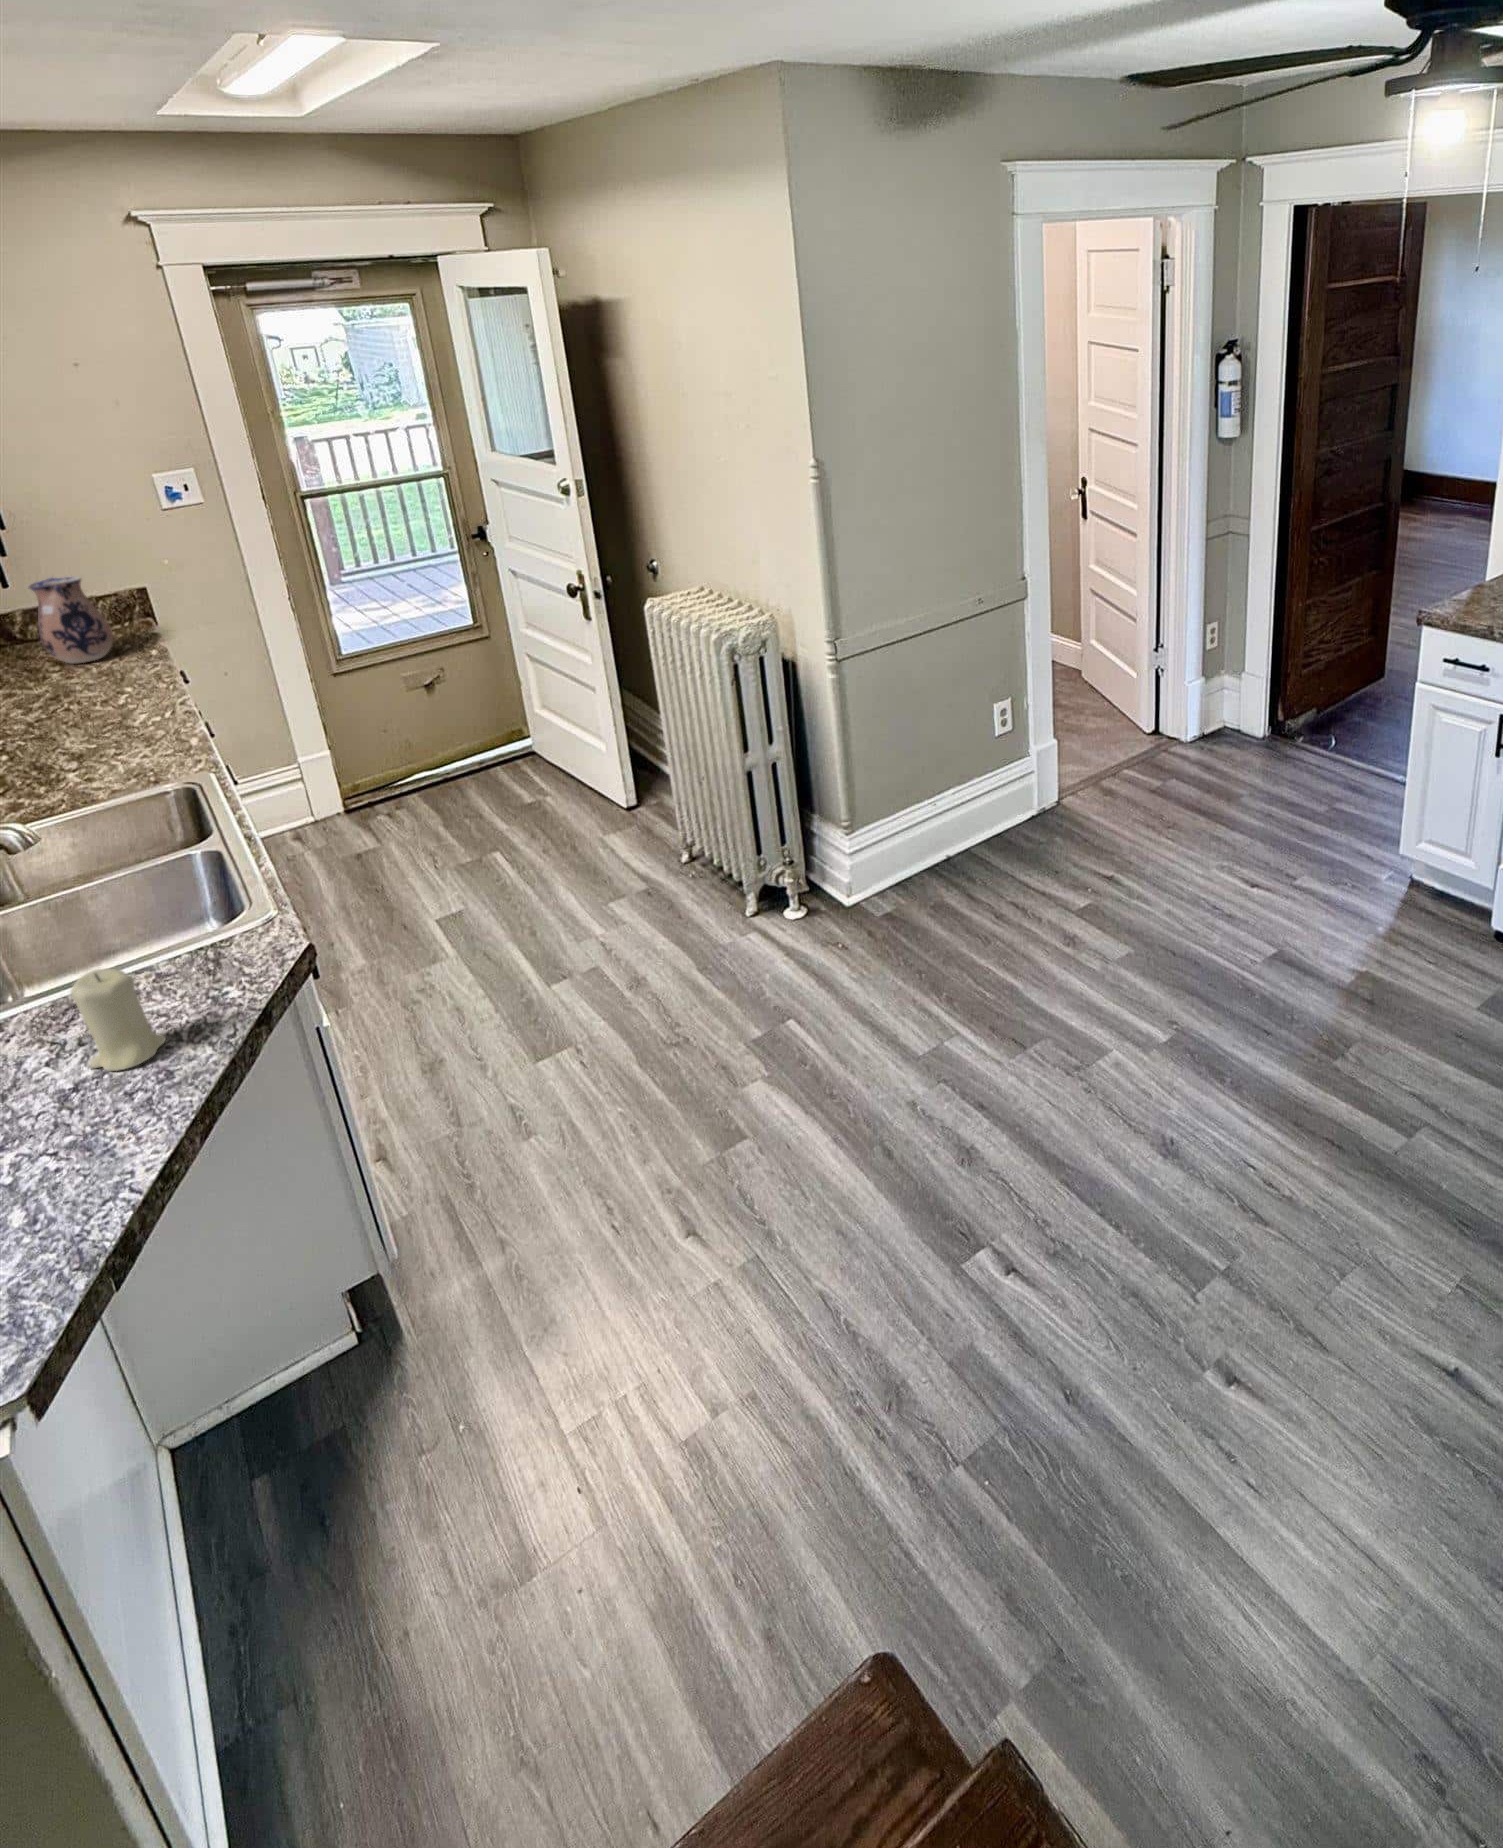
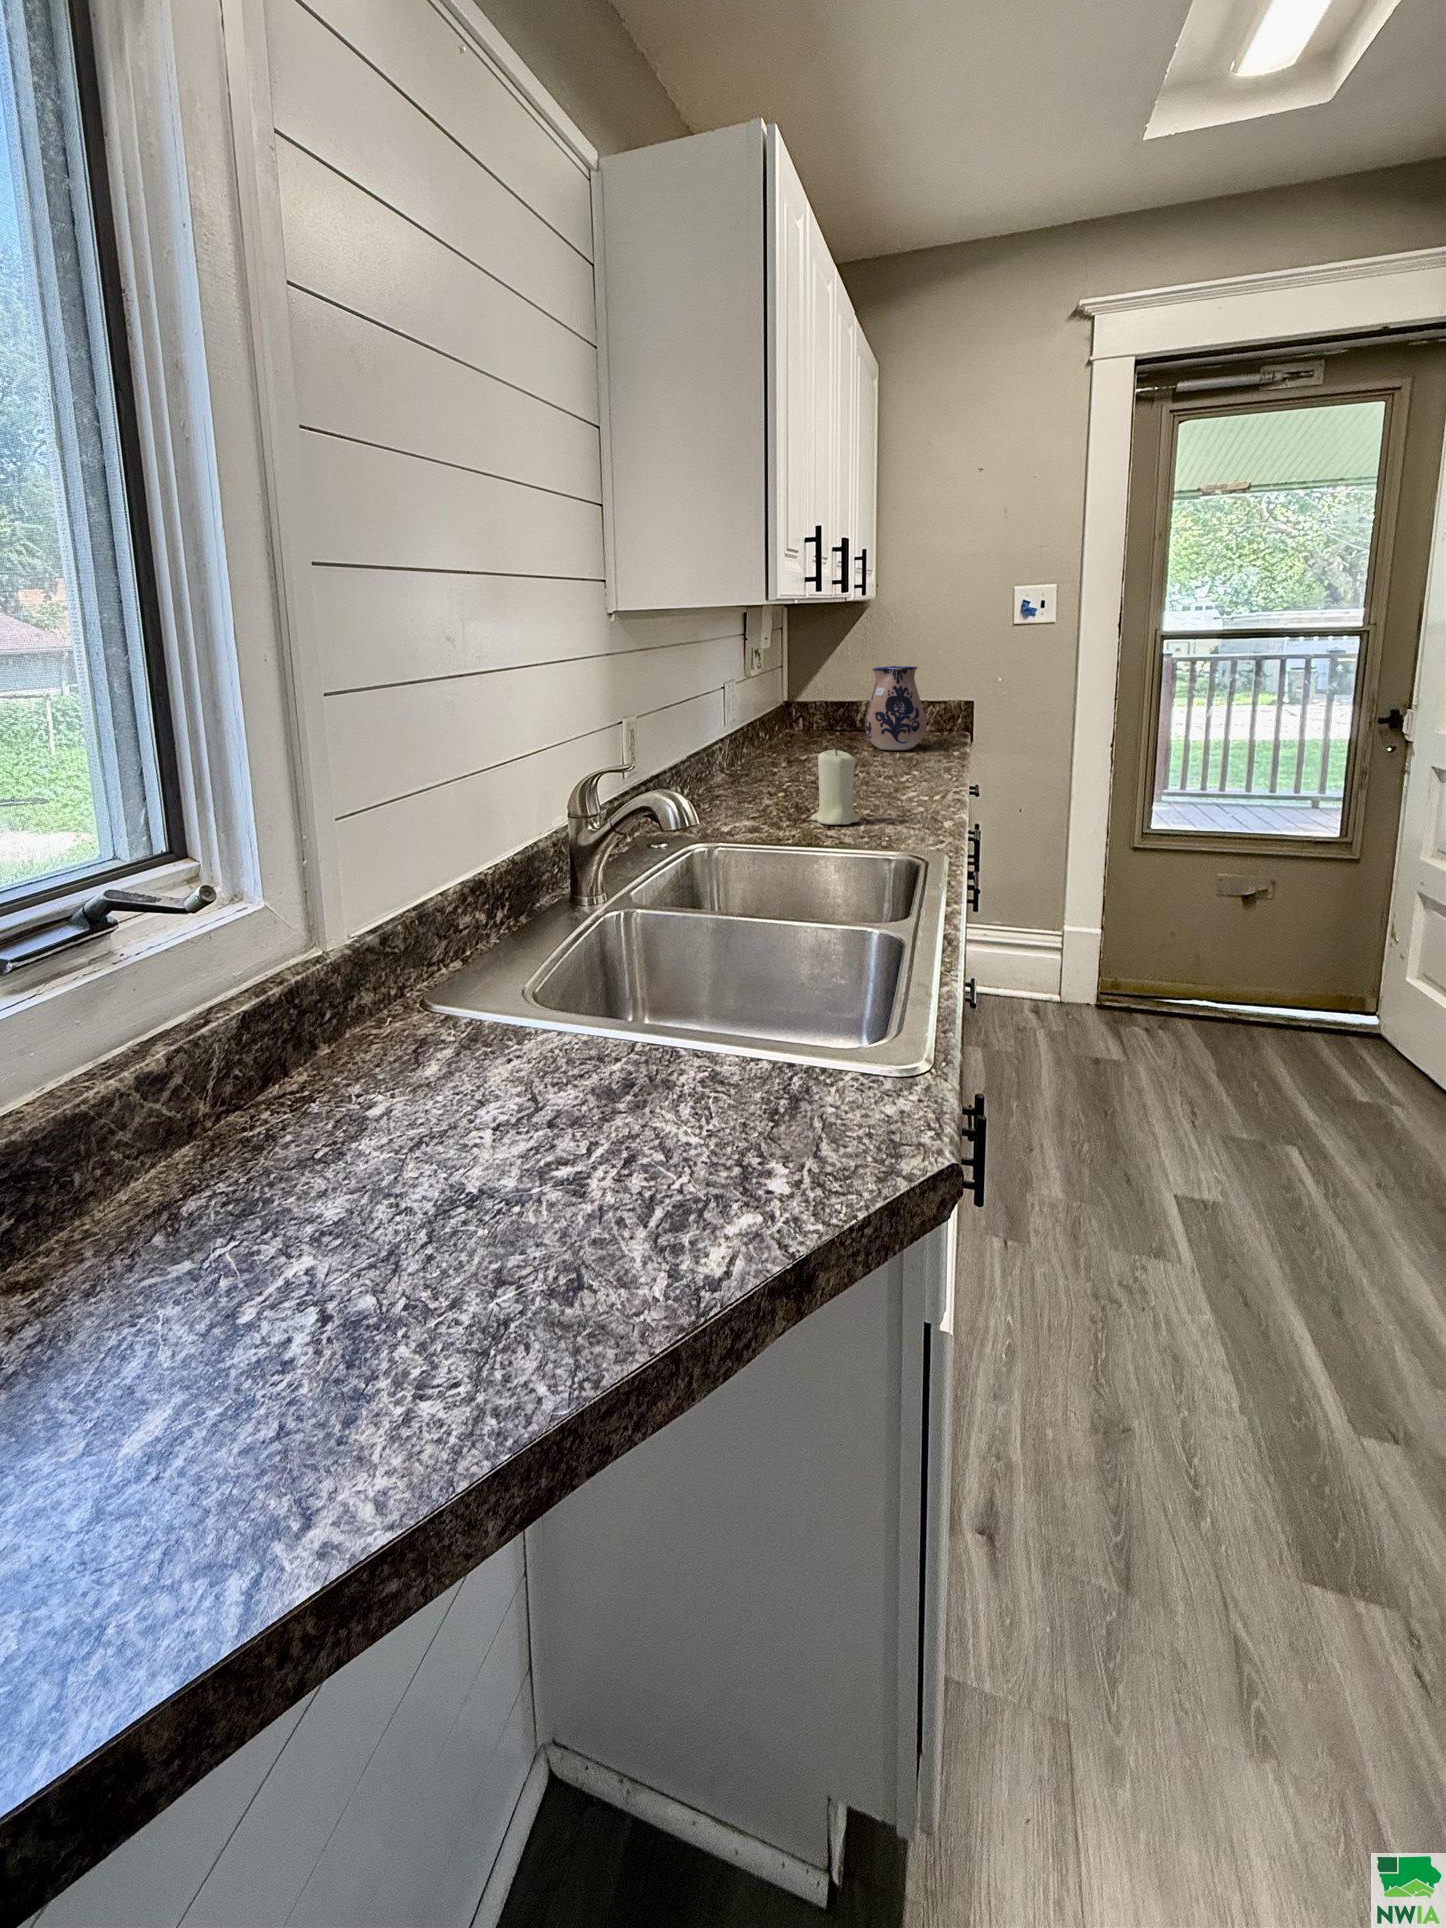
candle: present [71,969,166,1071] -> present [811,748,860,825]

